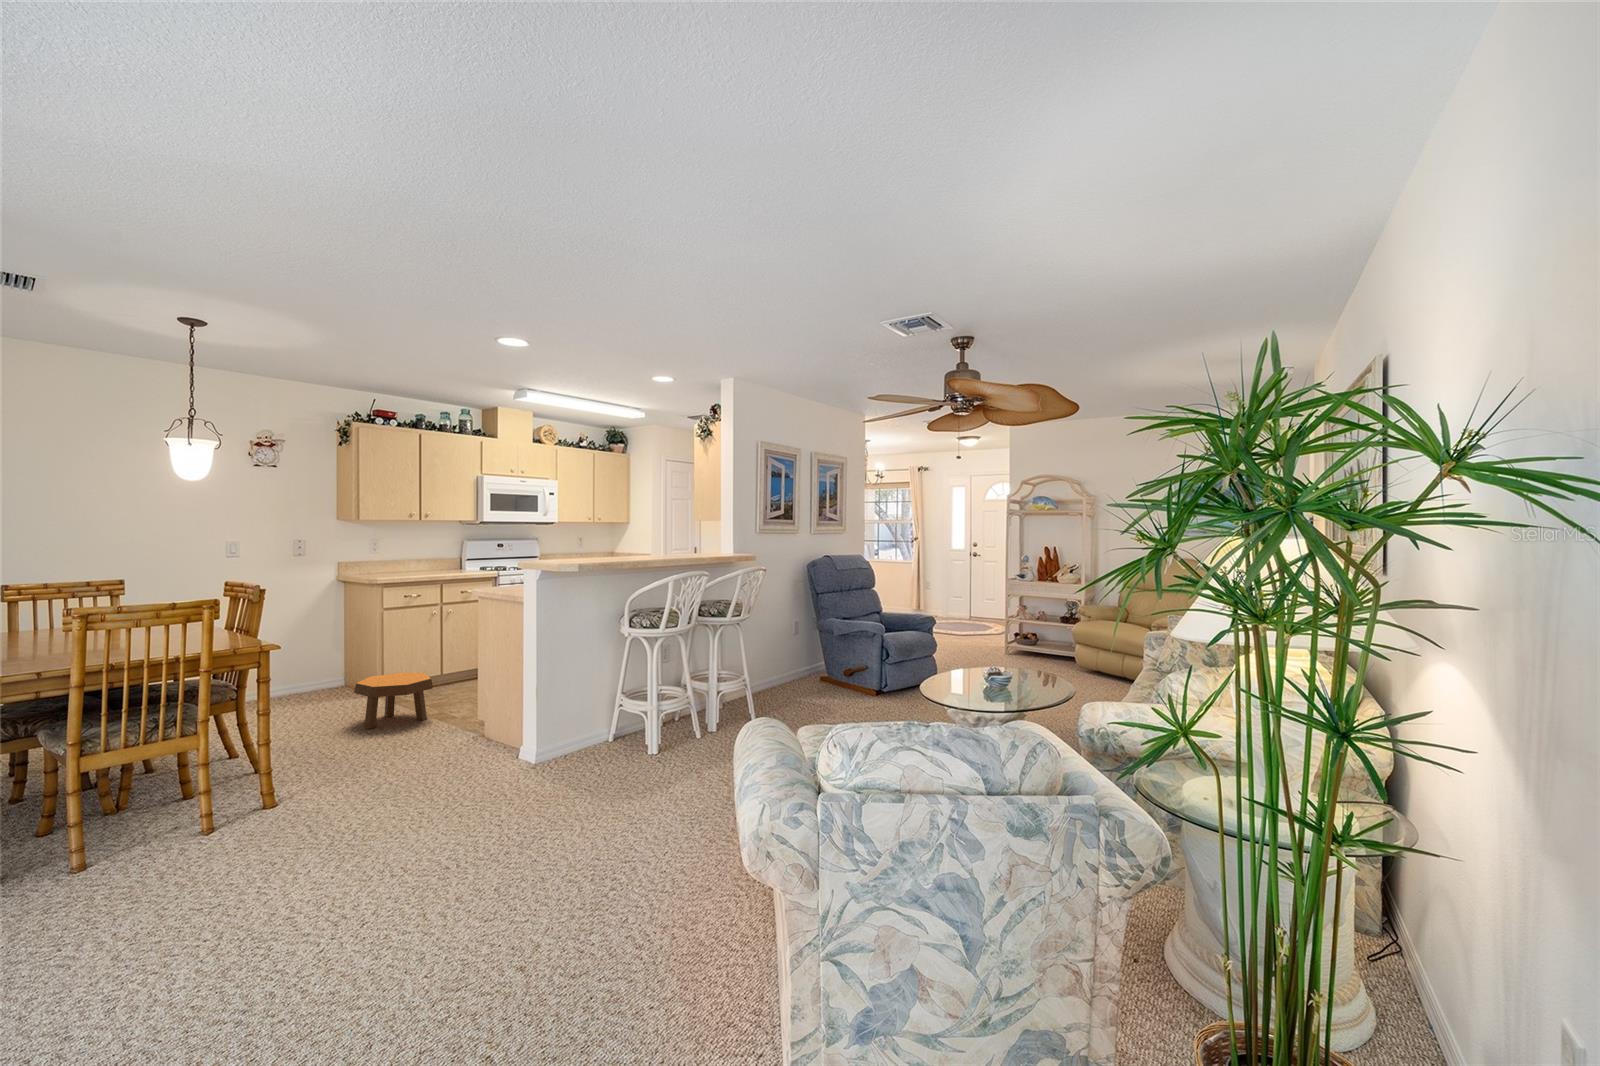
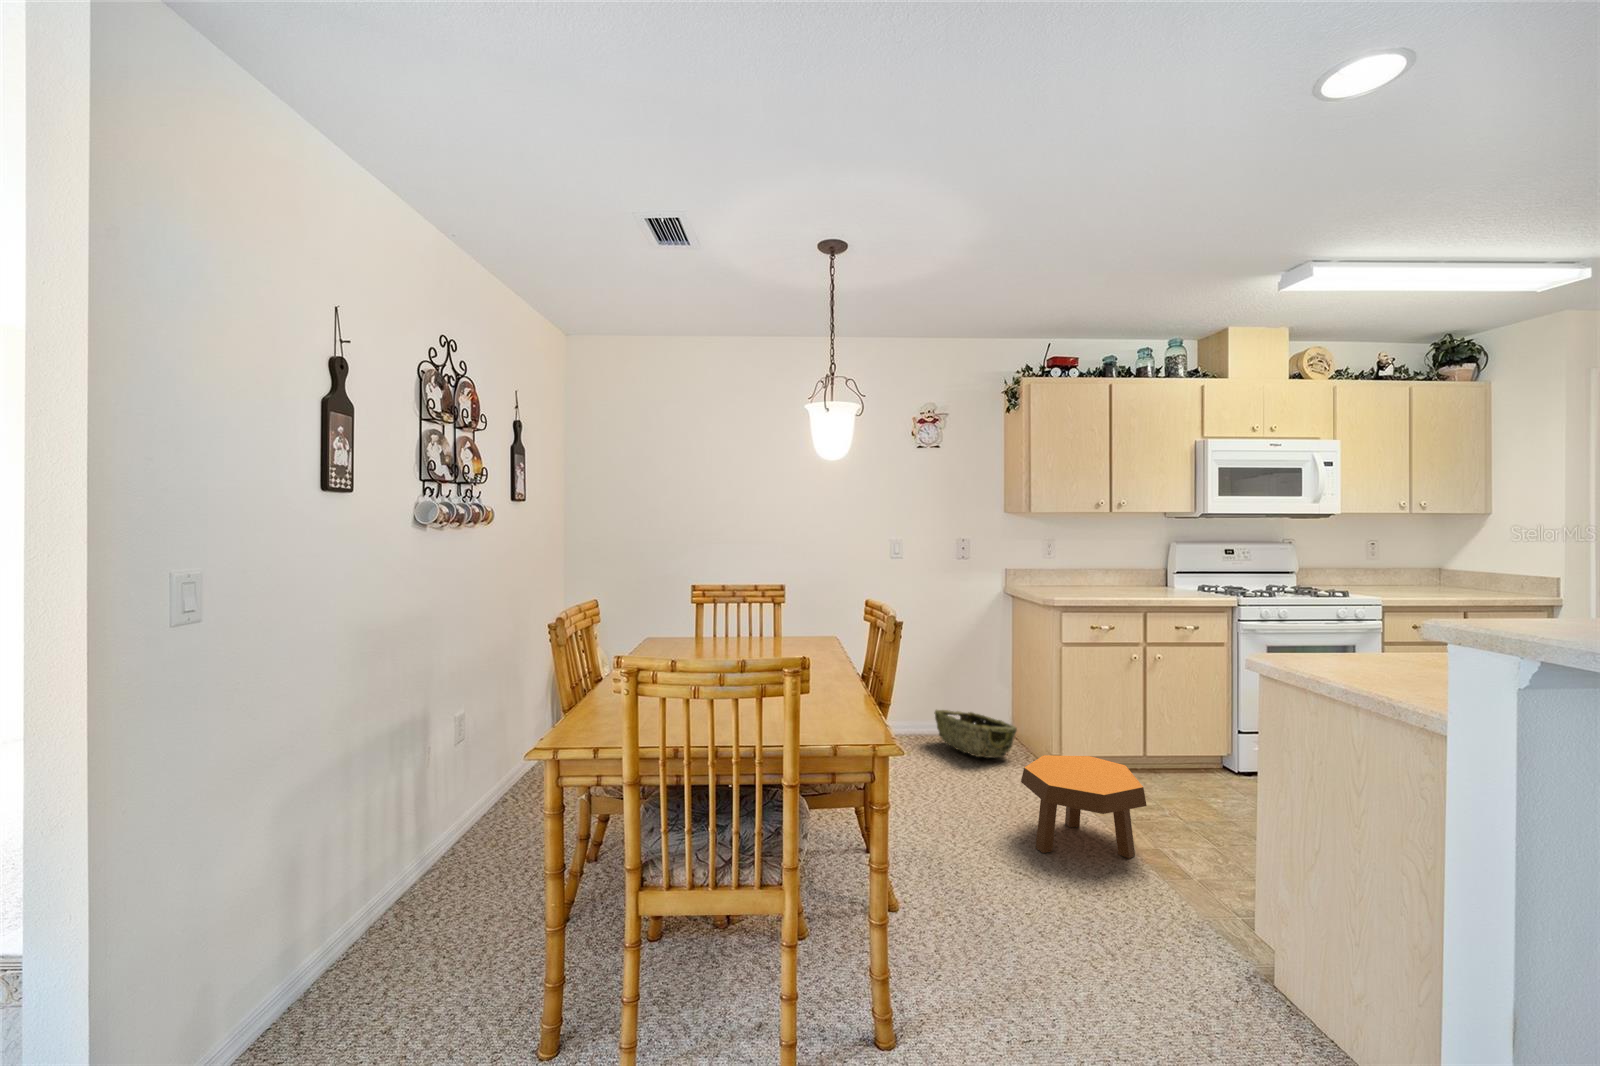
woven basket: none [277,671,350,700] -> present [935,710,1017,758]

